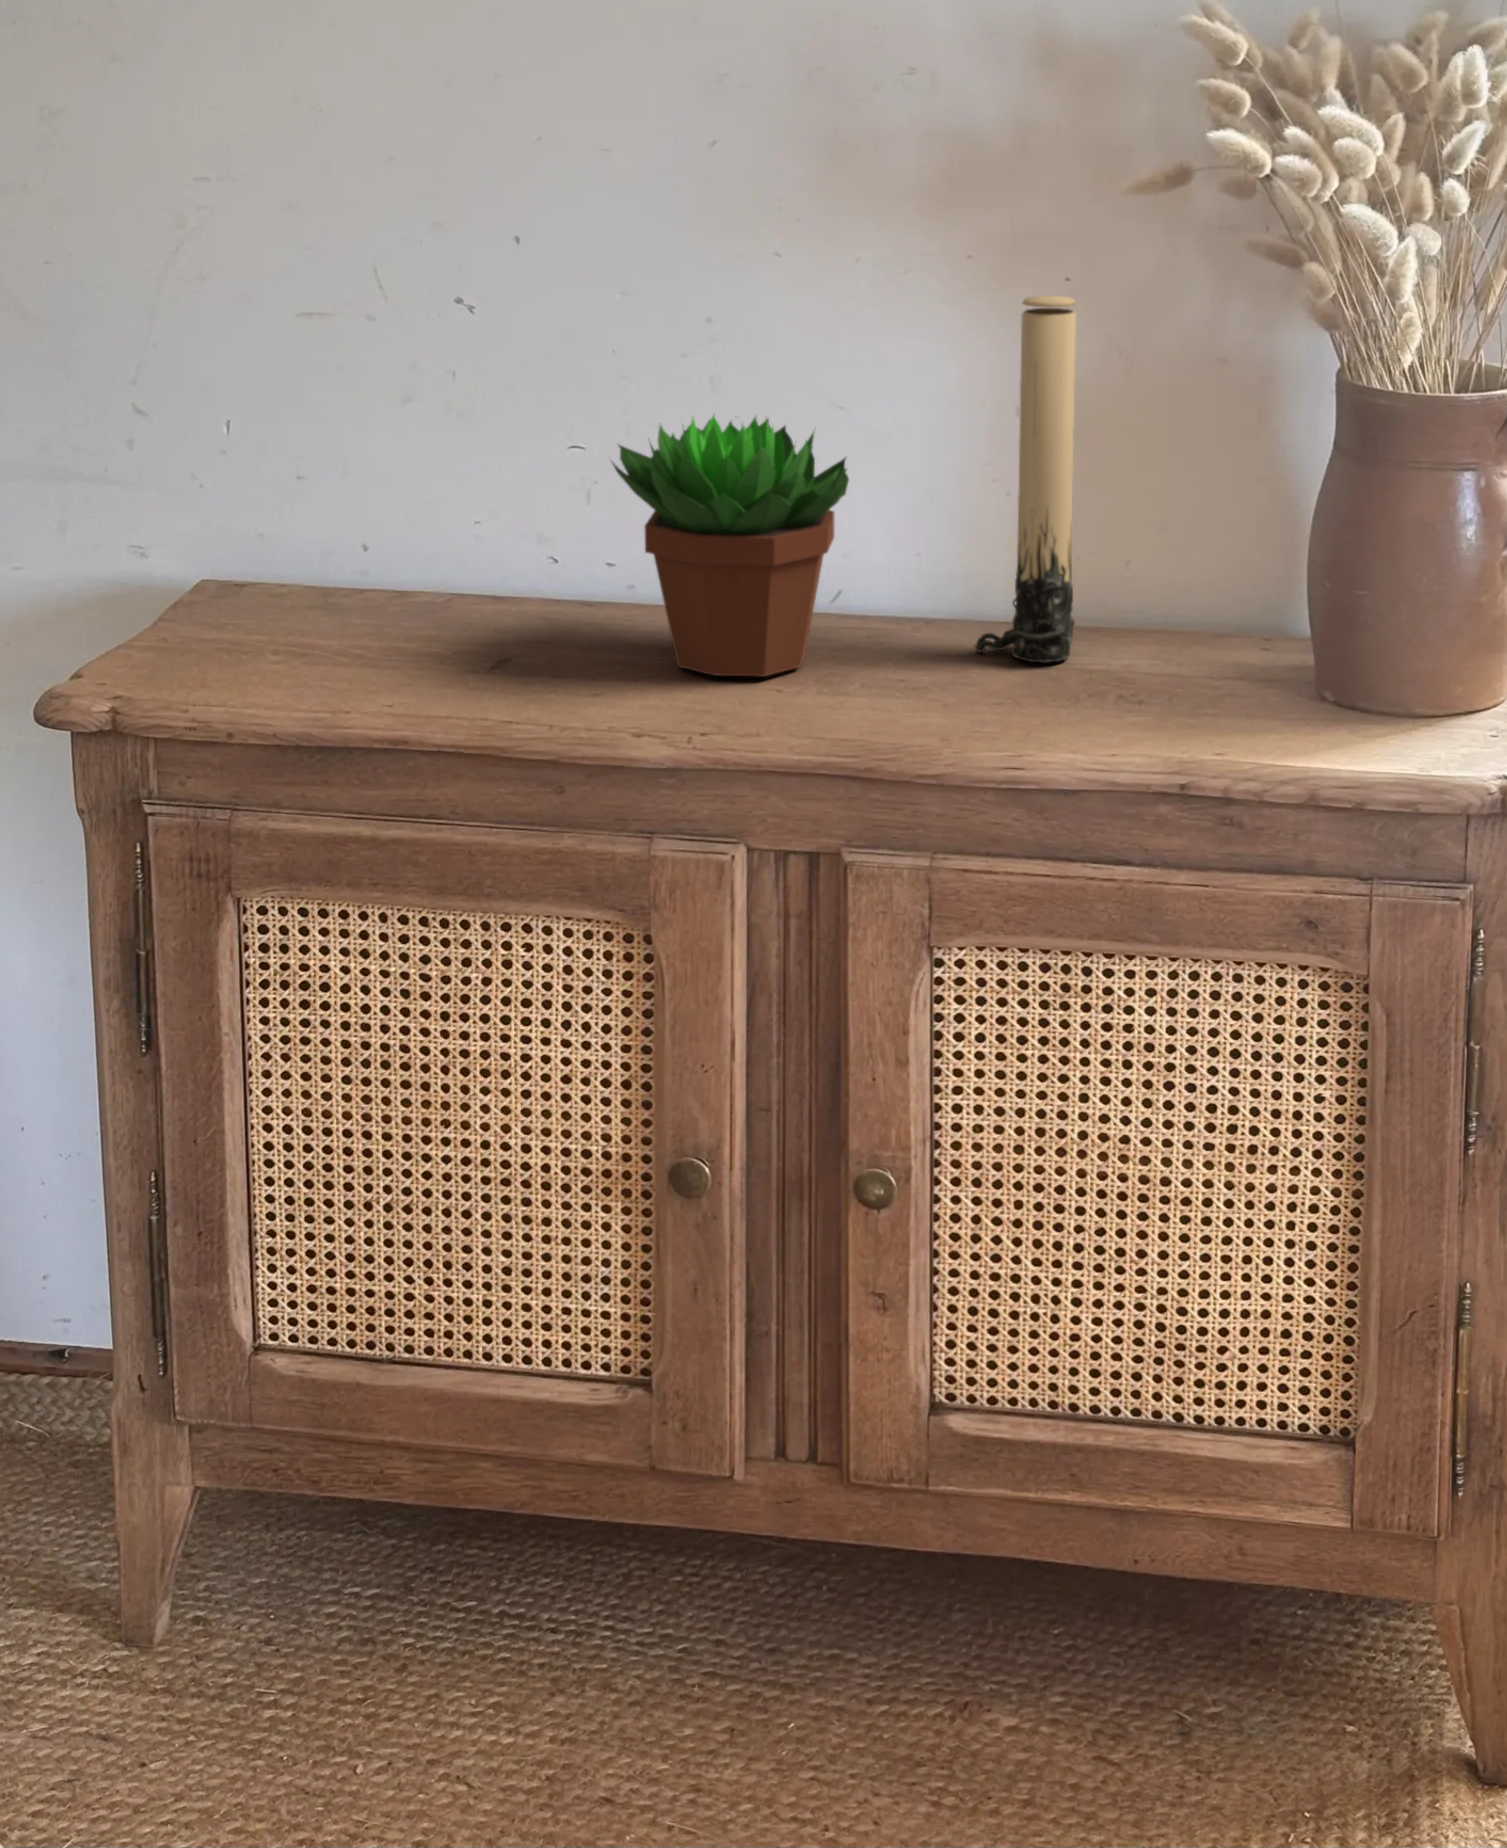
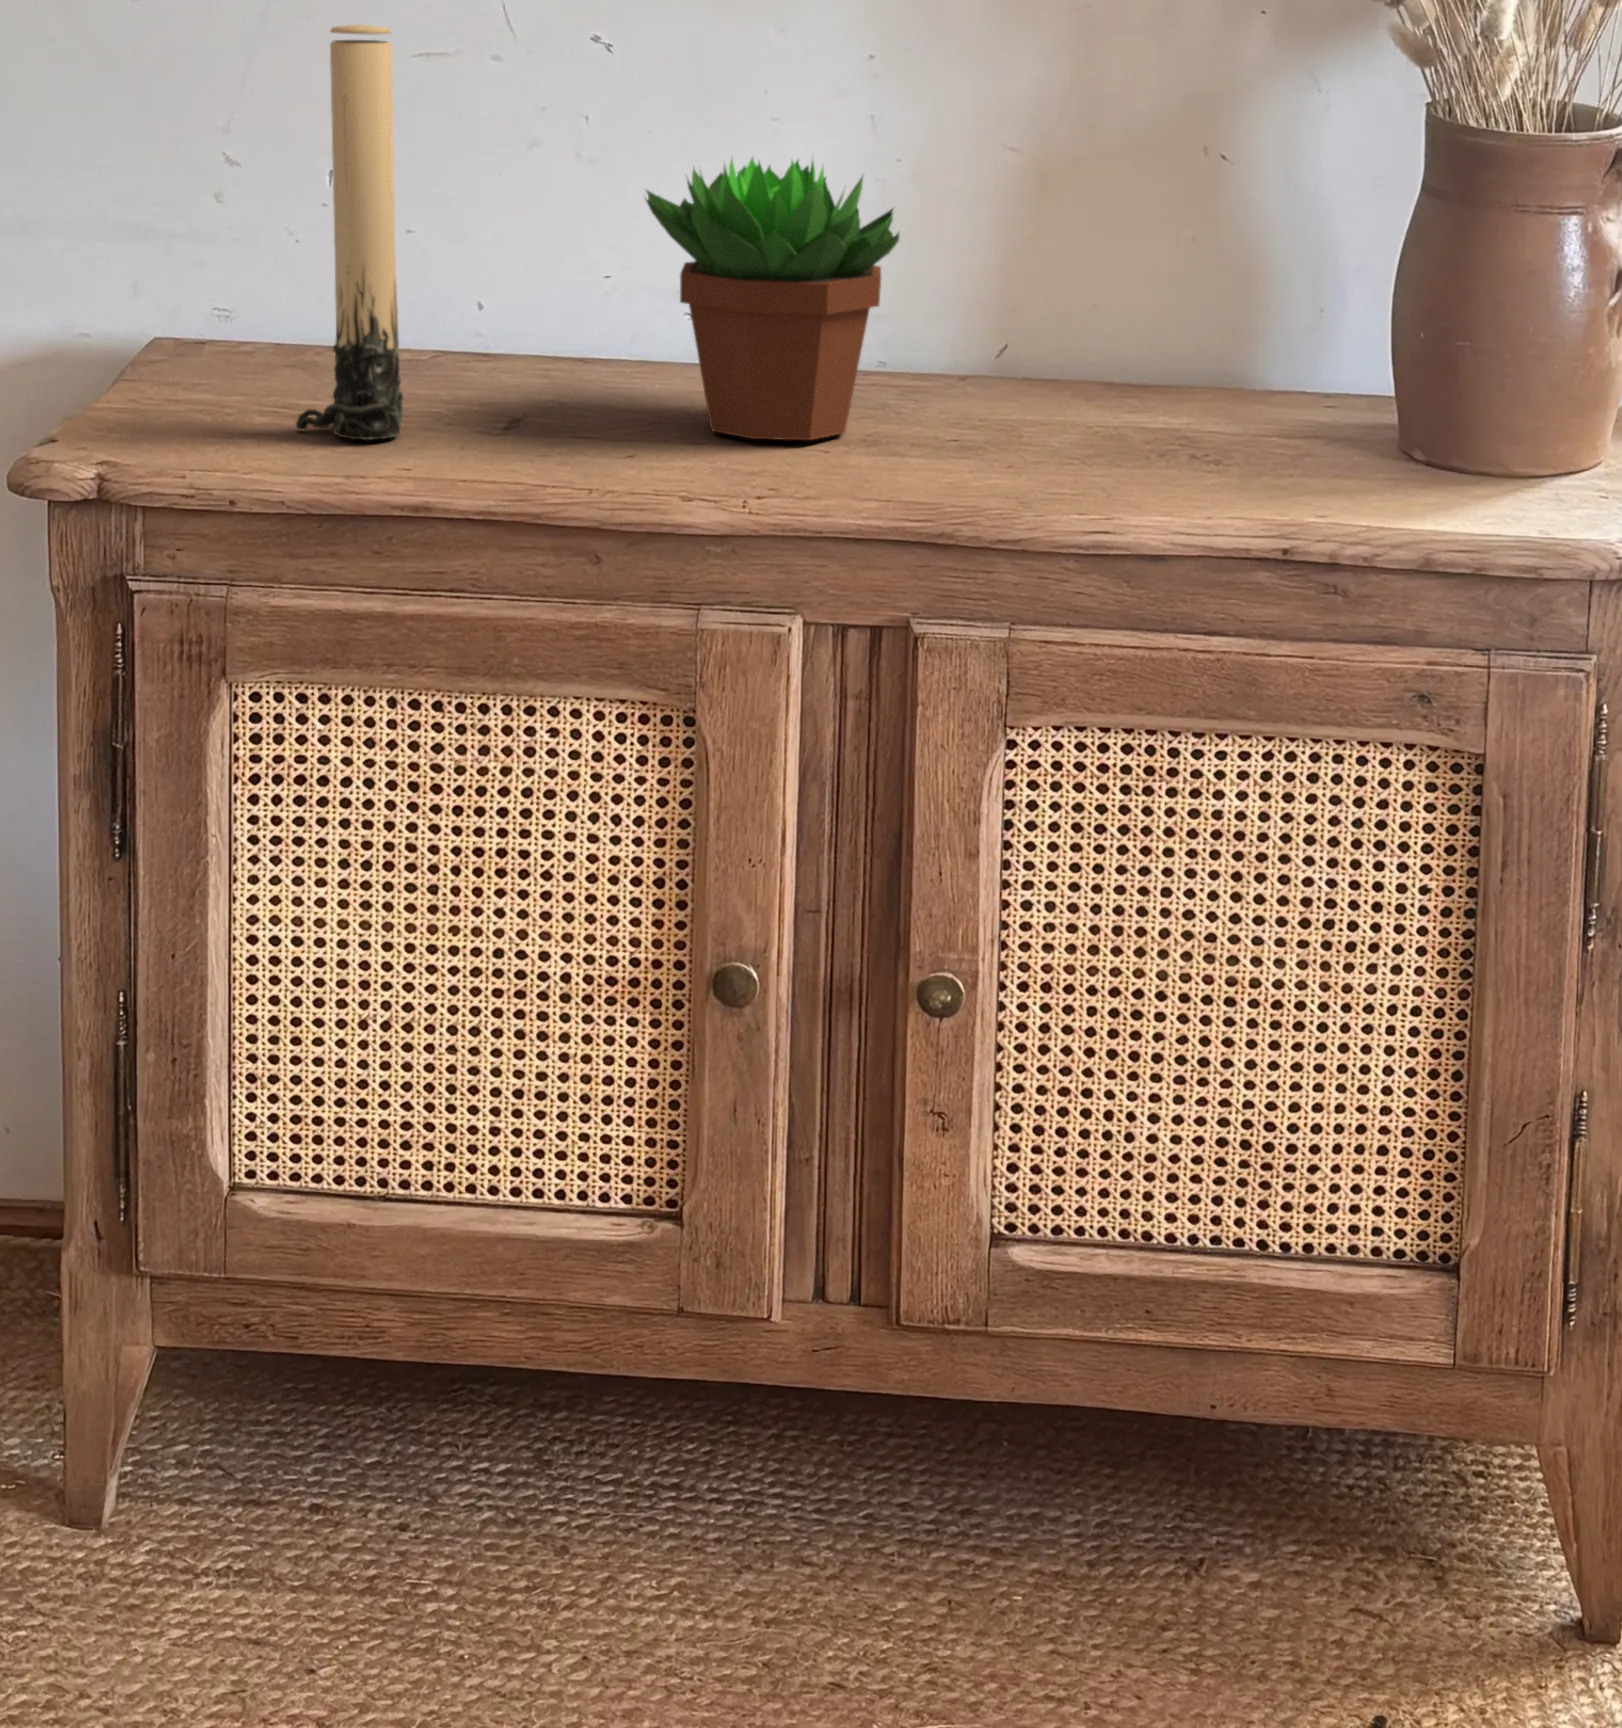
candle: present [975,296,1076,662] -> present [296,25,403,440]

